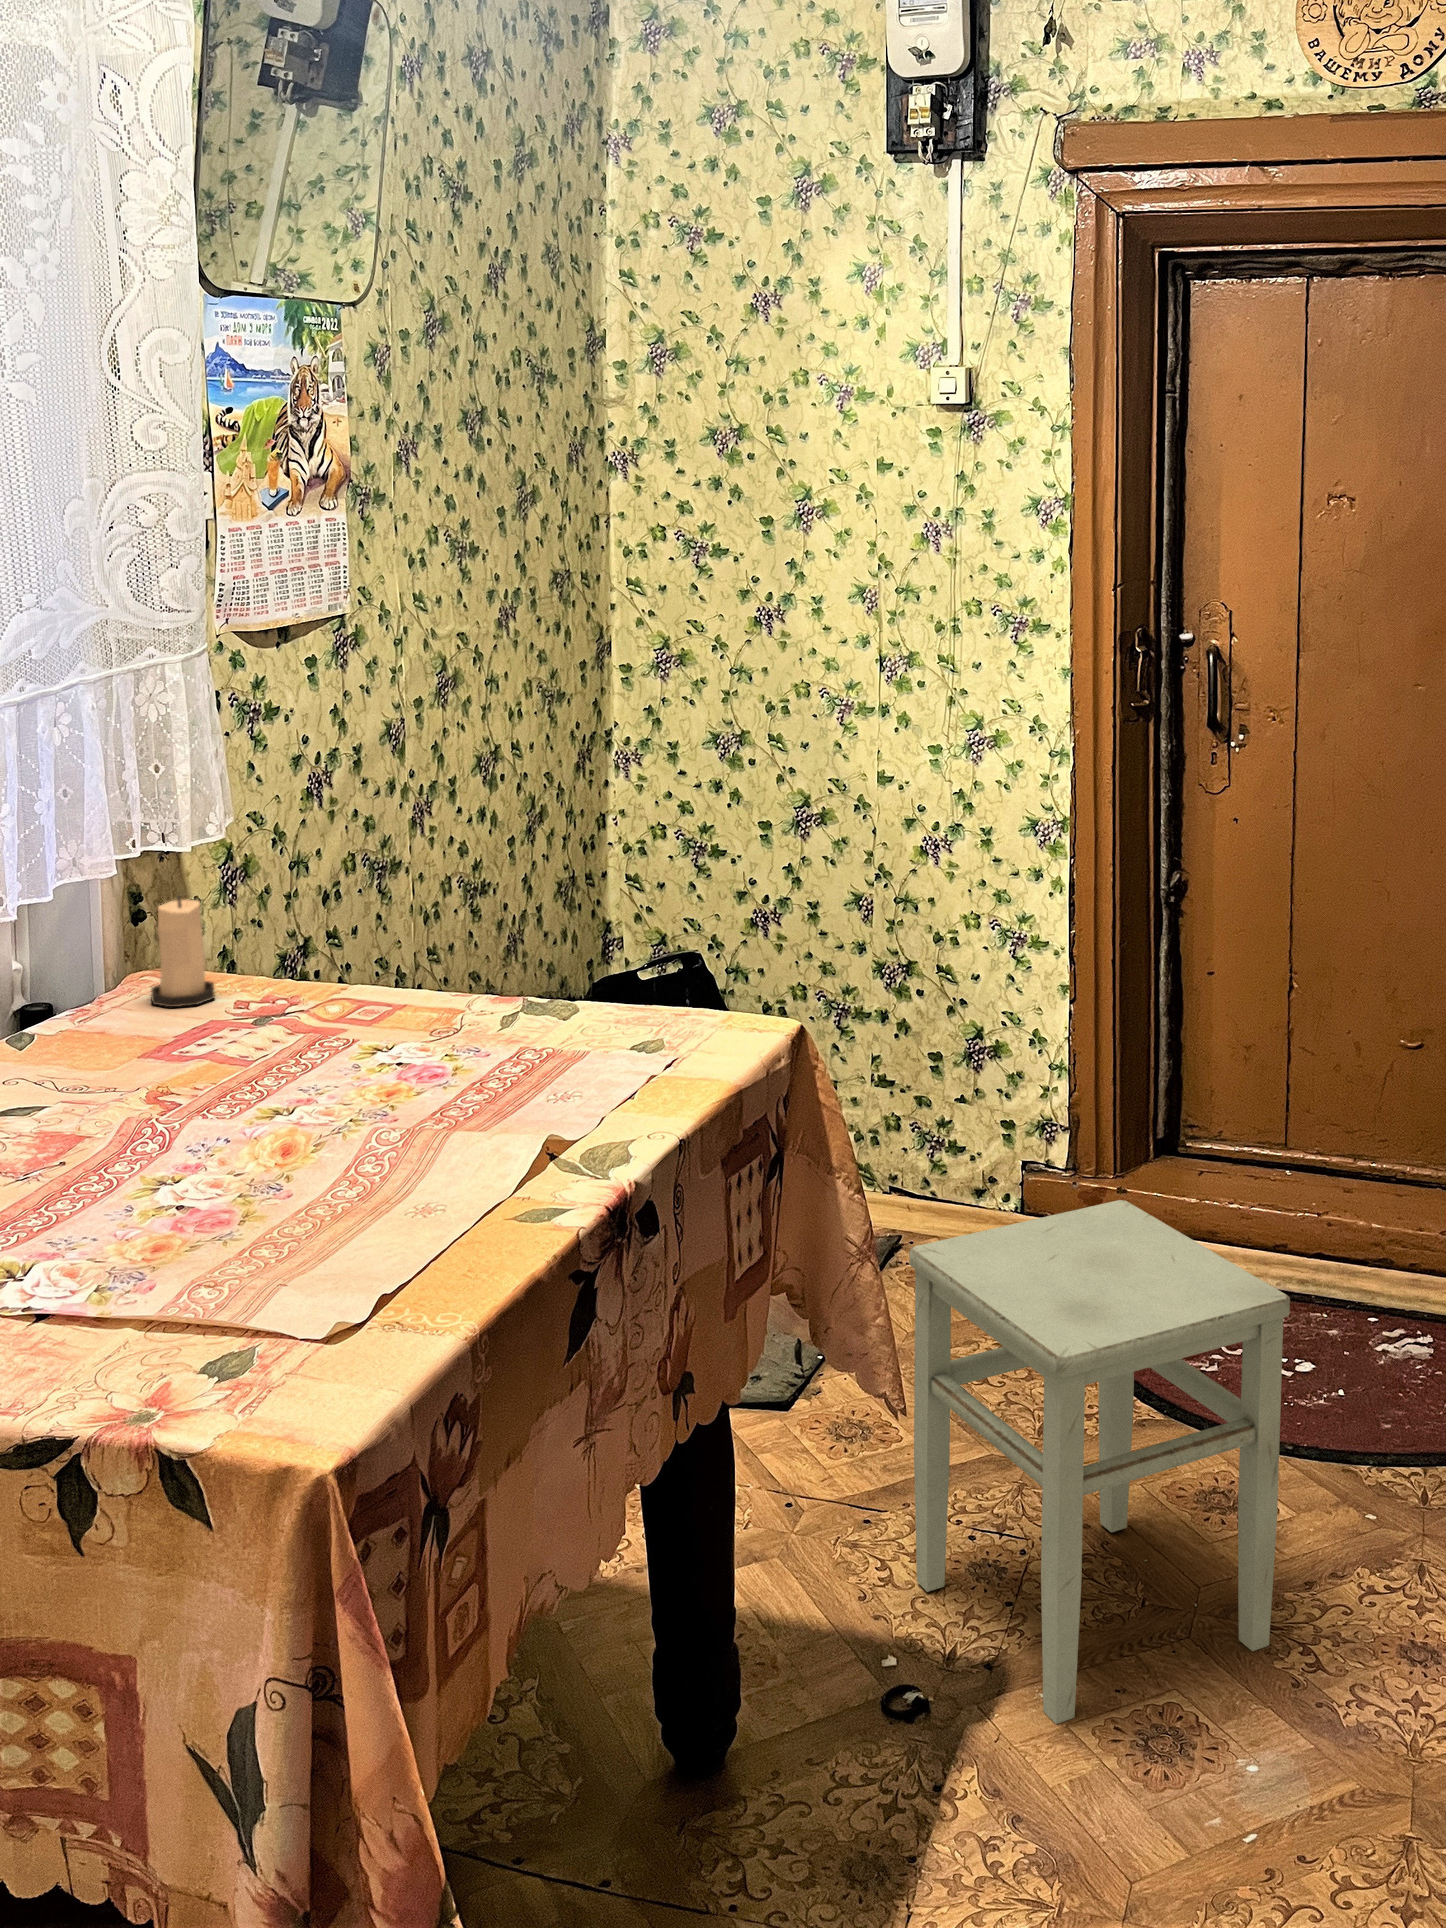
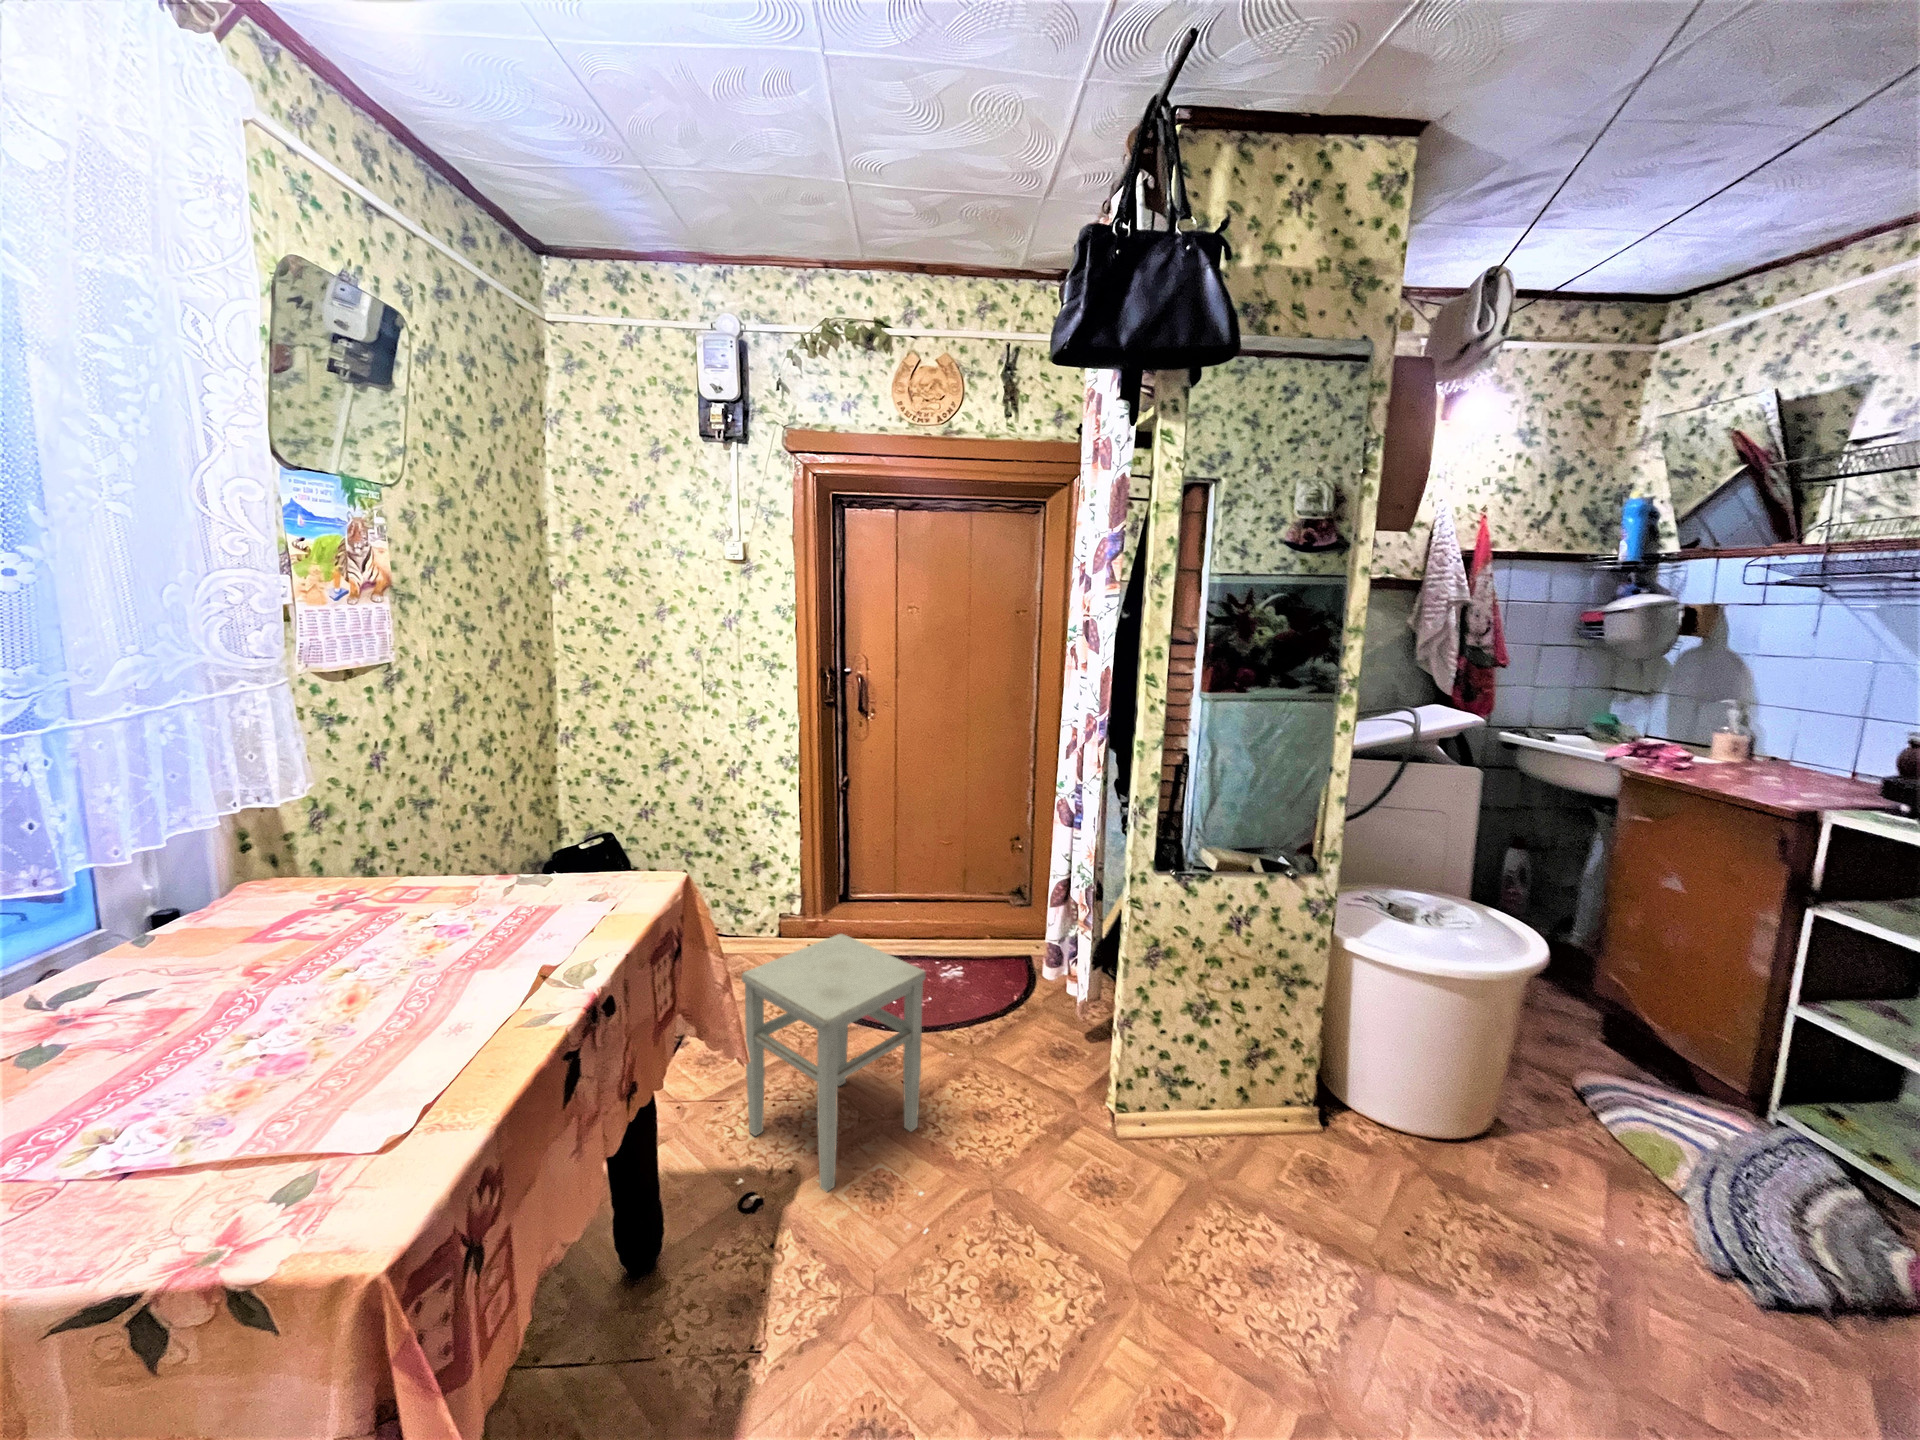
candle: present [151,896,215,1007] -> none [254,833,304,904]

